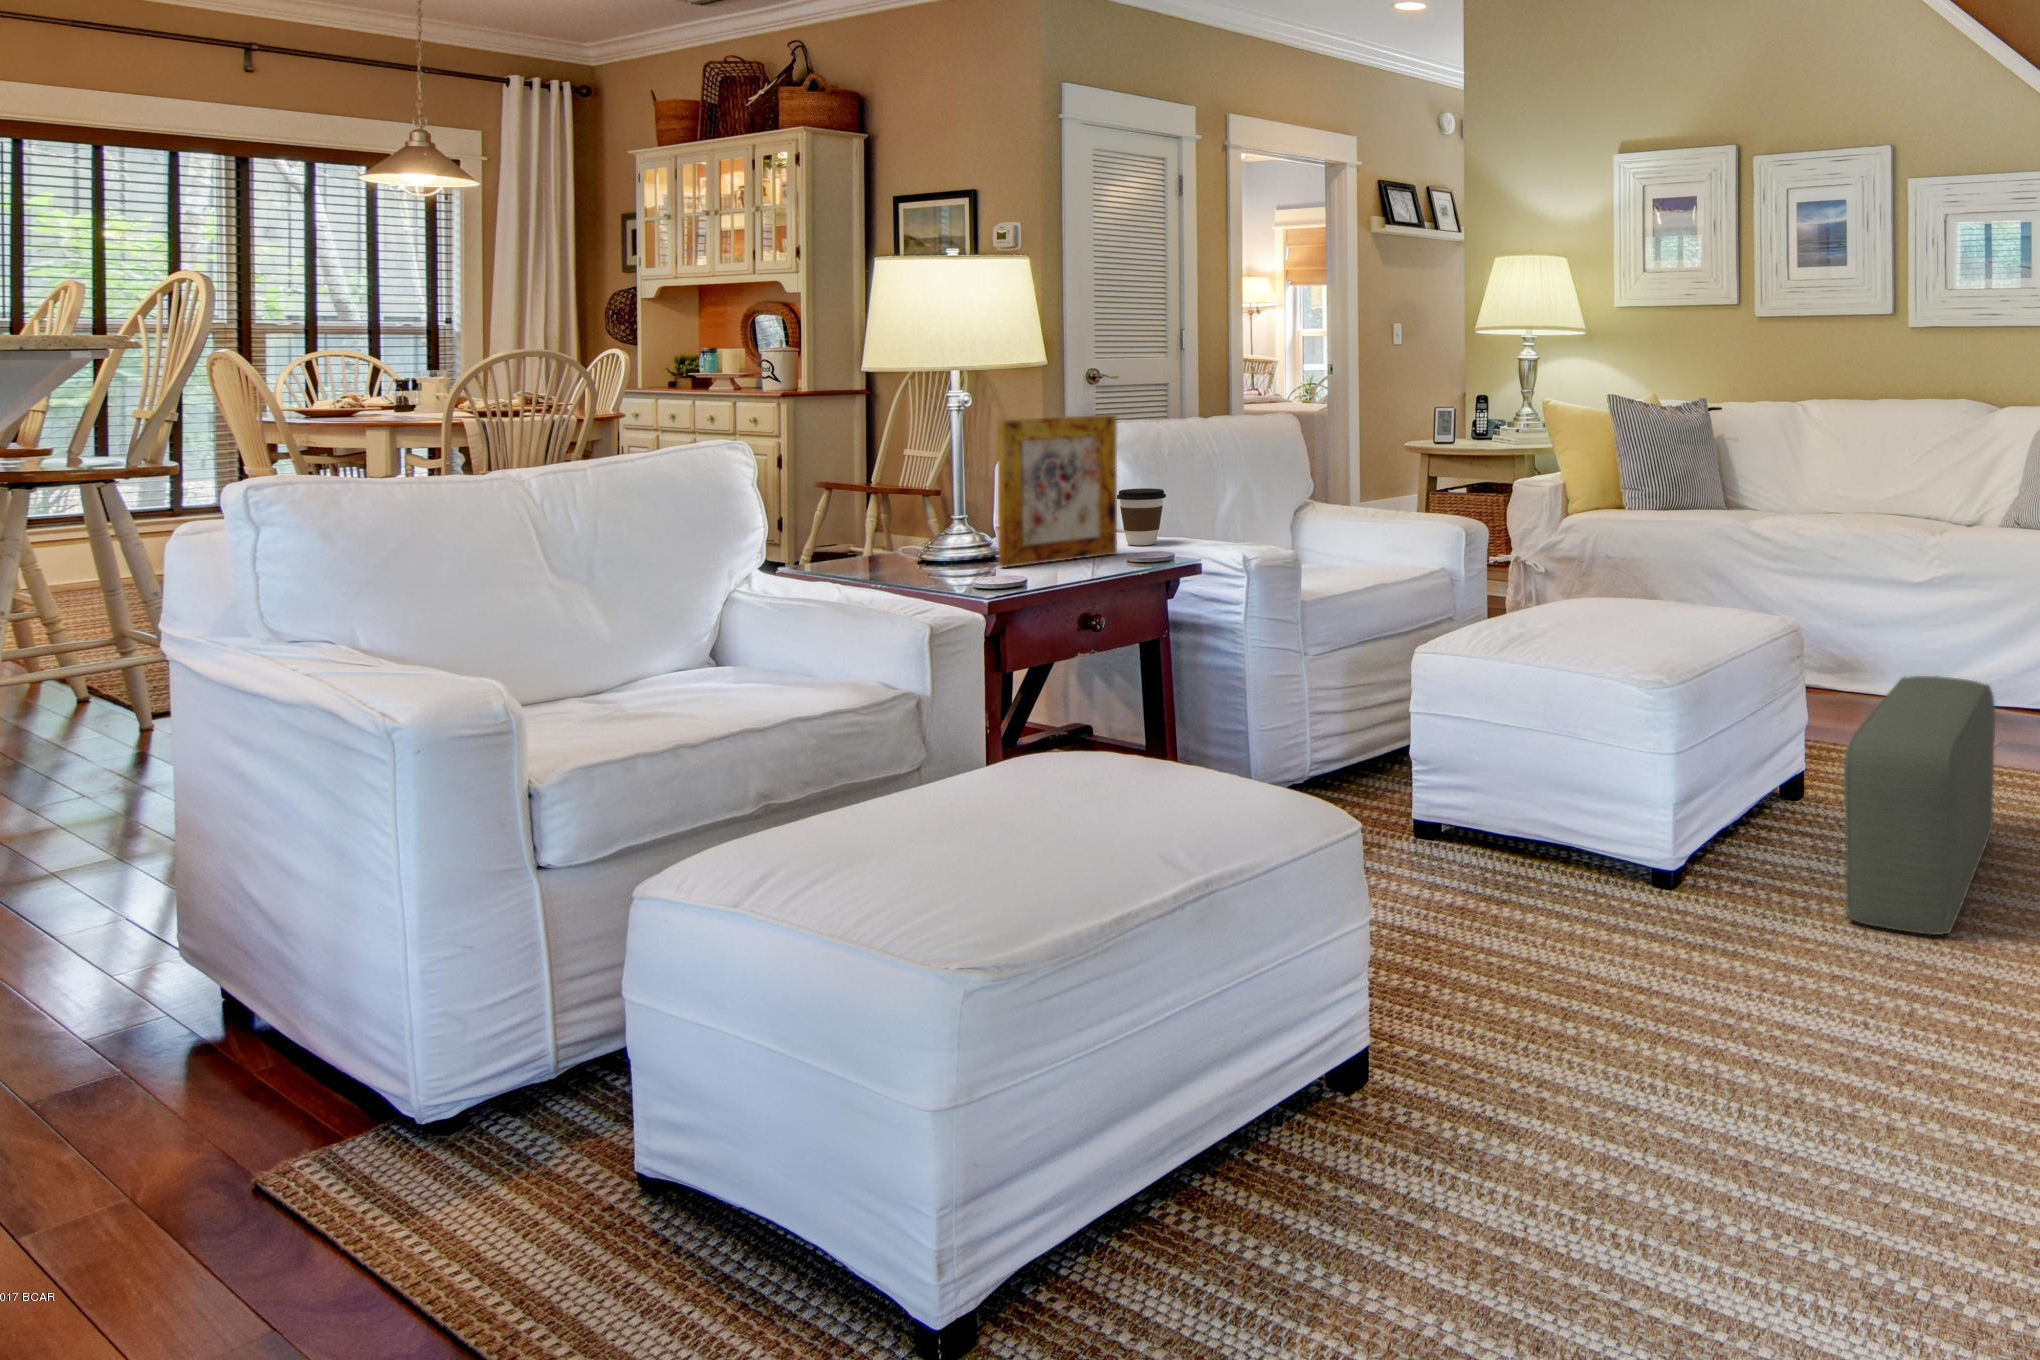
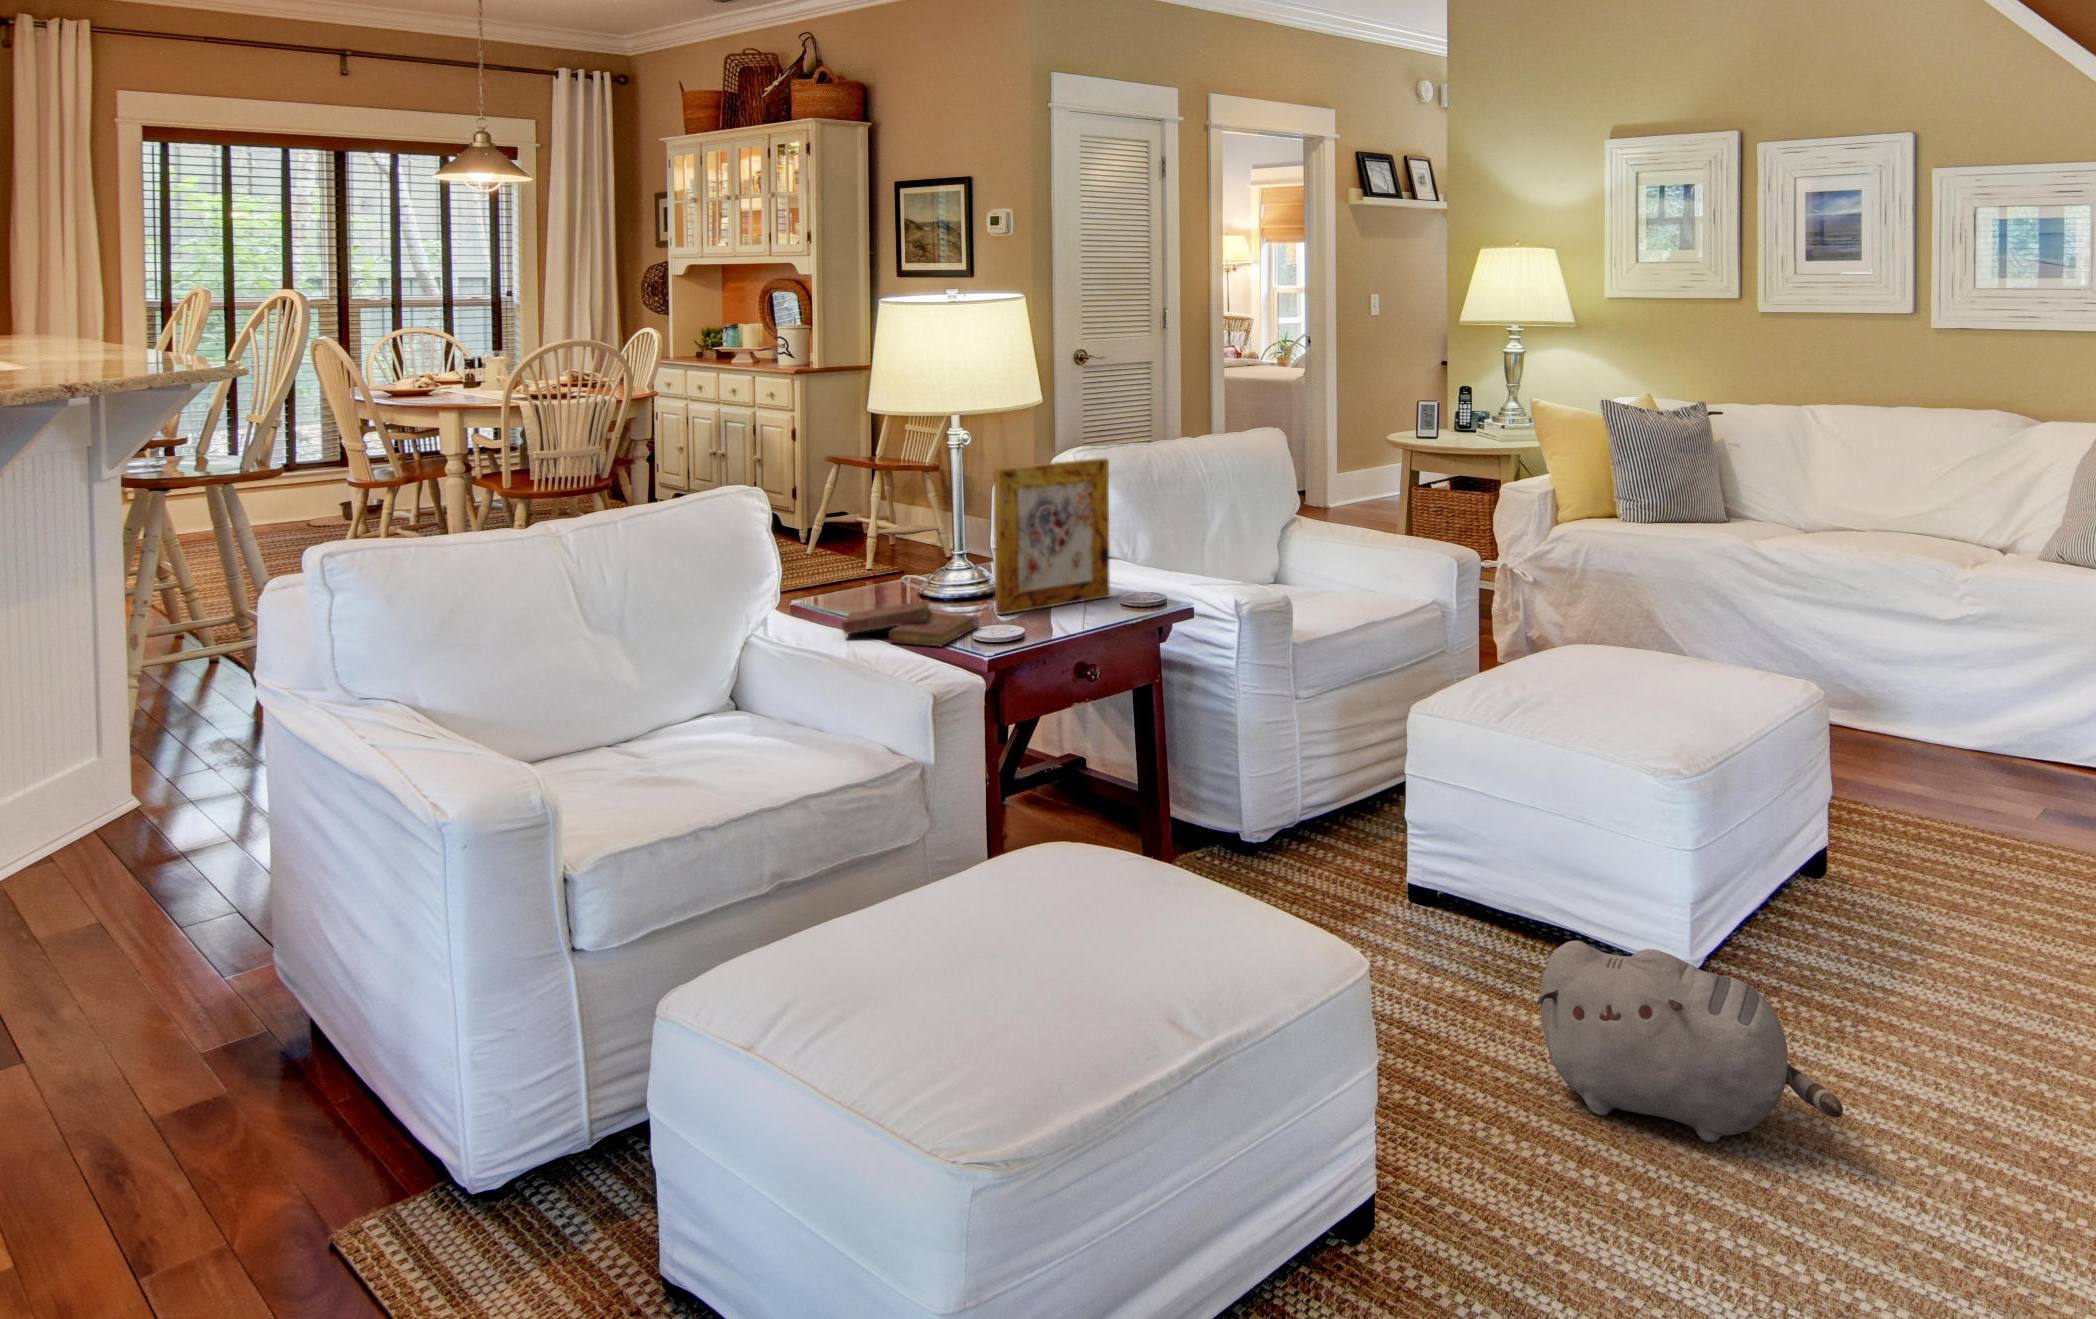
coffee cup: present [1117,488,1166,545] -> none [1109,525,1157,585]
book: none [835,550,980,589] -> present [842,600,977,646]
pouf: present [1844,676,1995,935] -> none [1888,765,2058,1083]
plush toy: none [1527,822,1799,996] -> present [1537,941,1843,1142]

